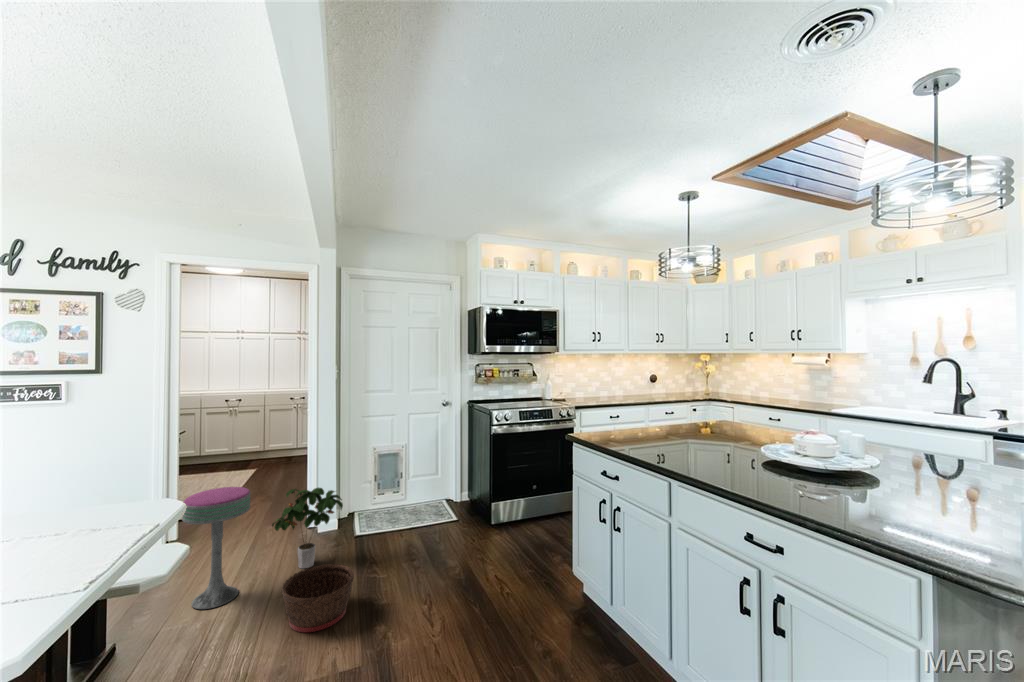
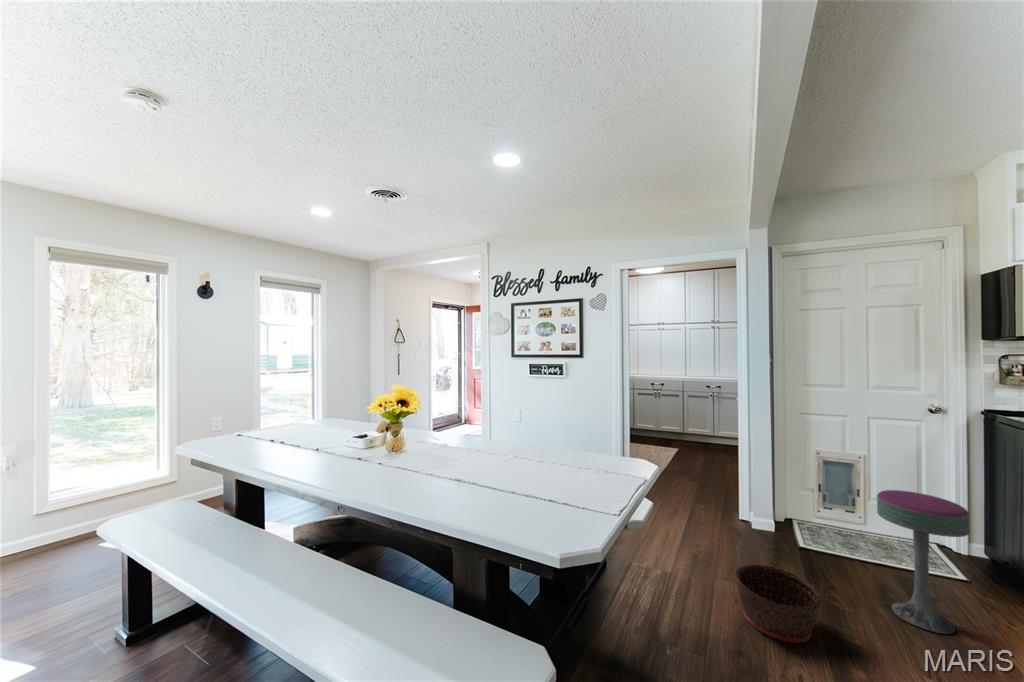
bar stool: present [182,487,251,609] -> present [877,490,970,634]
potted plant: present [272,488,343,568] -> none [711,476,791,562]

